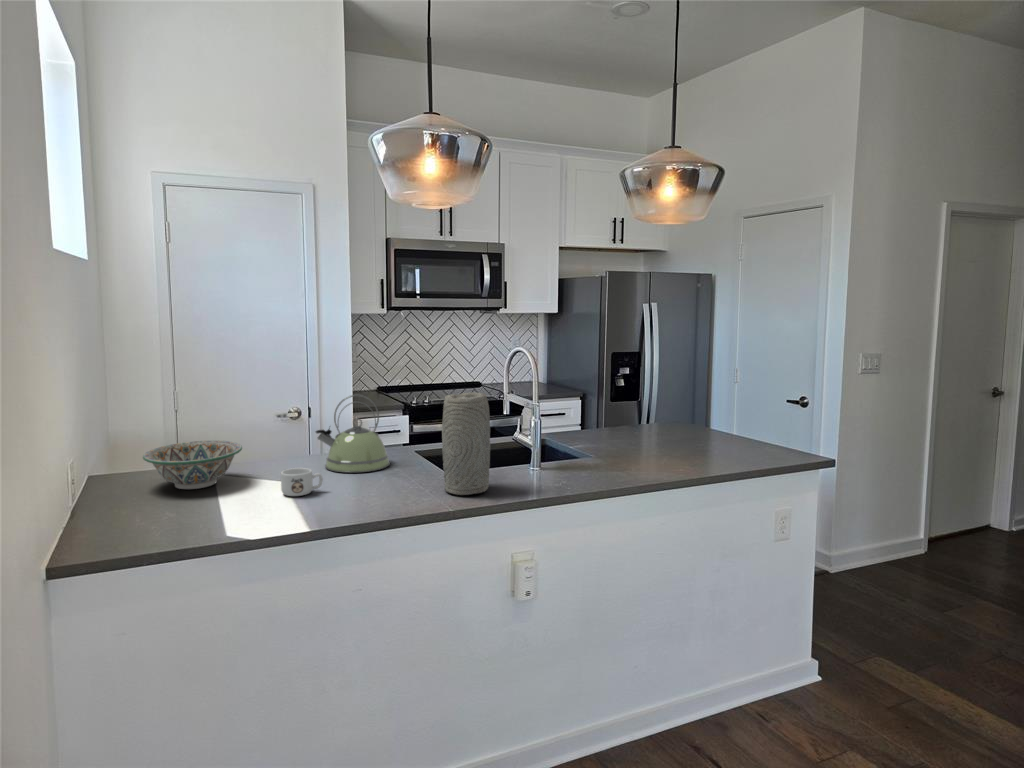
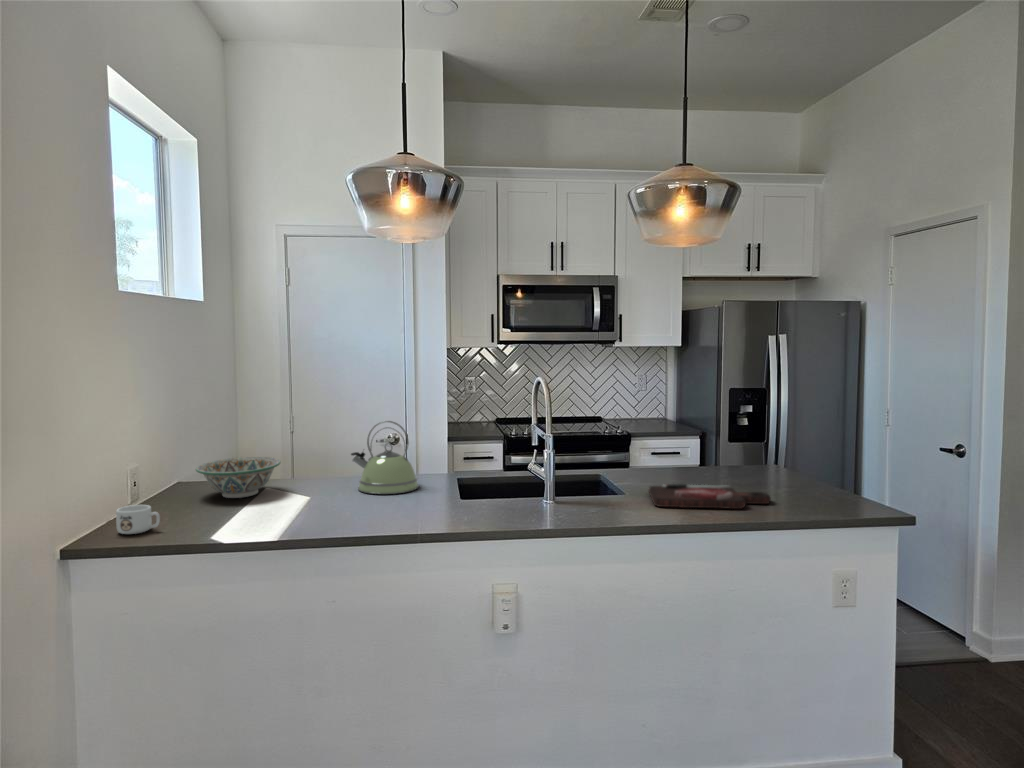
vase: present [442,392,490,495] -> none [431,421,478,522]
cutting board: none [611,442,720,465] -> present [648,484,771,509]
mug: present [281,468,323,496] -> present [116,505,160,534]

